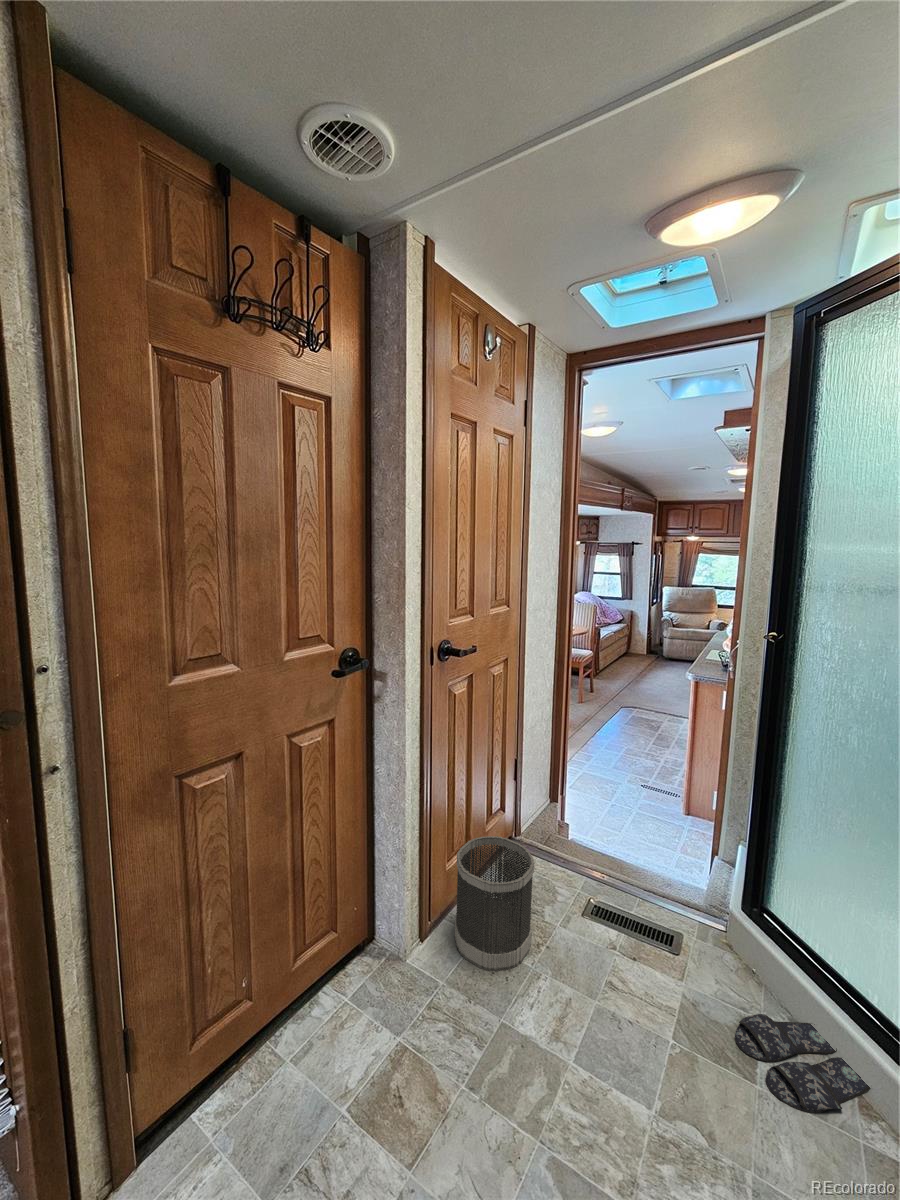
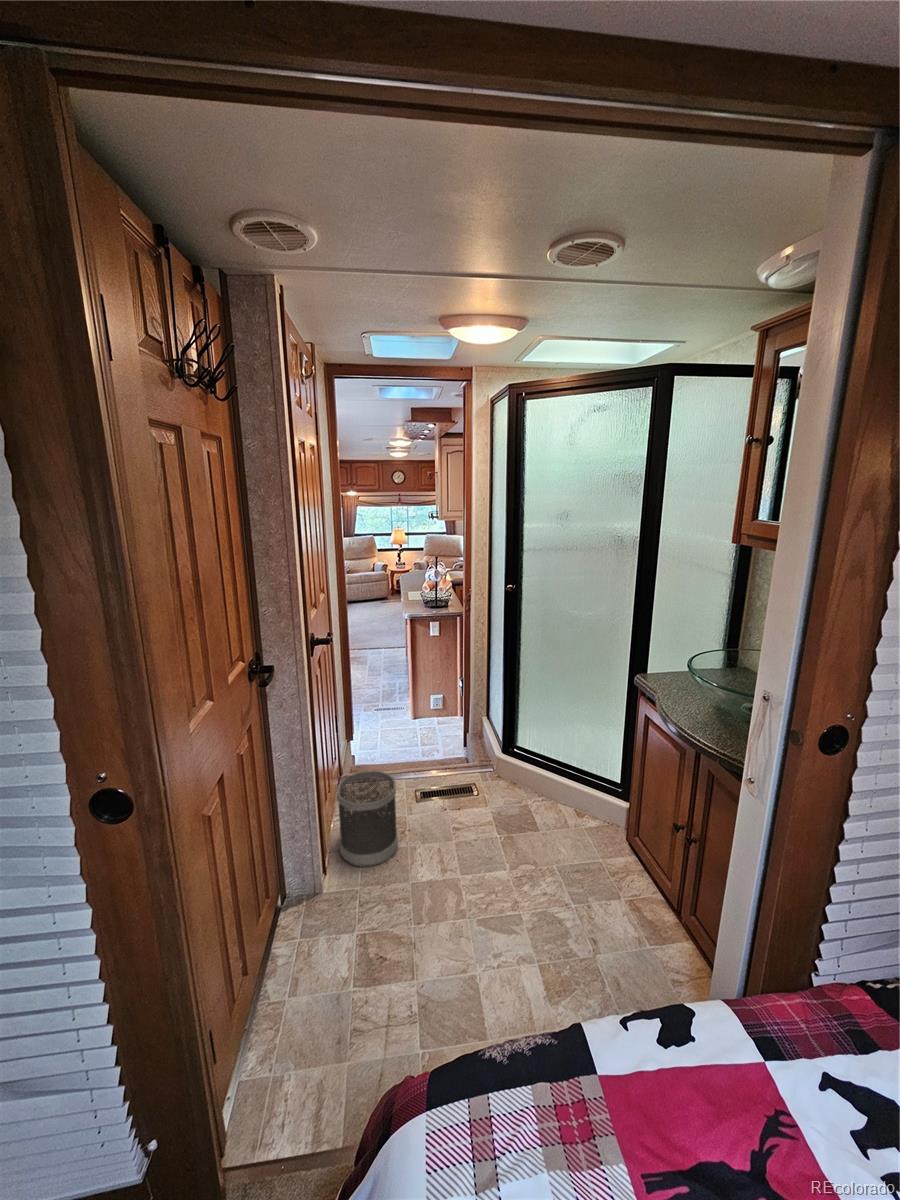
slippers: present [735,1014,870,1113] -> none [520,792,576,831]

